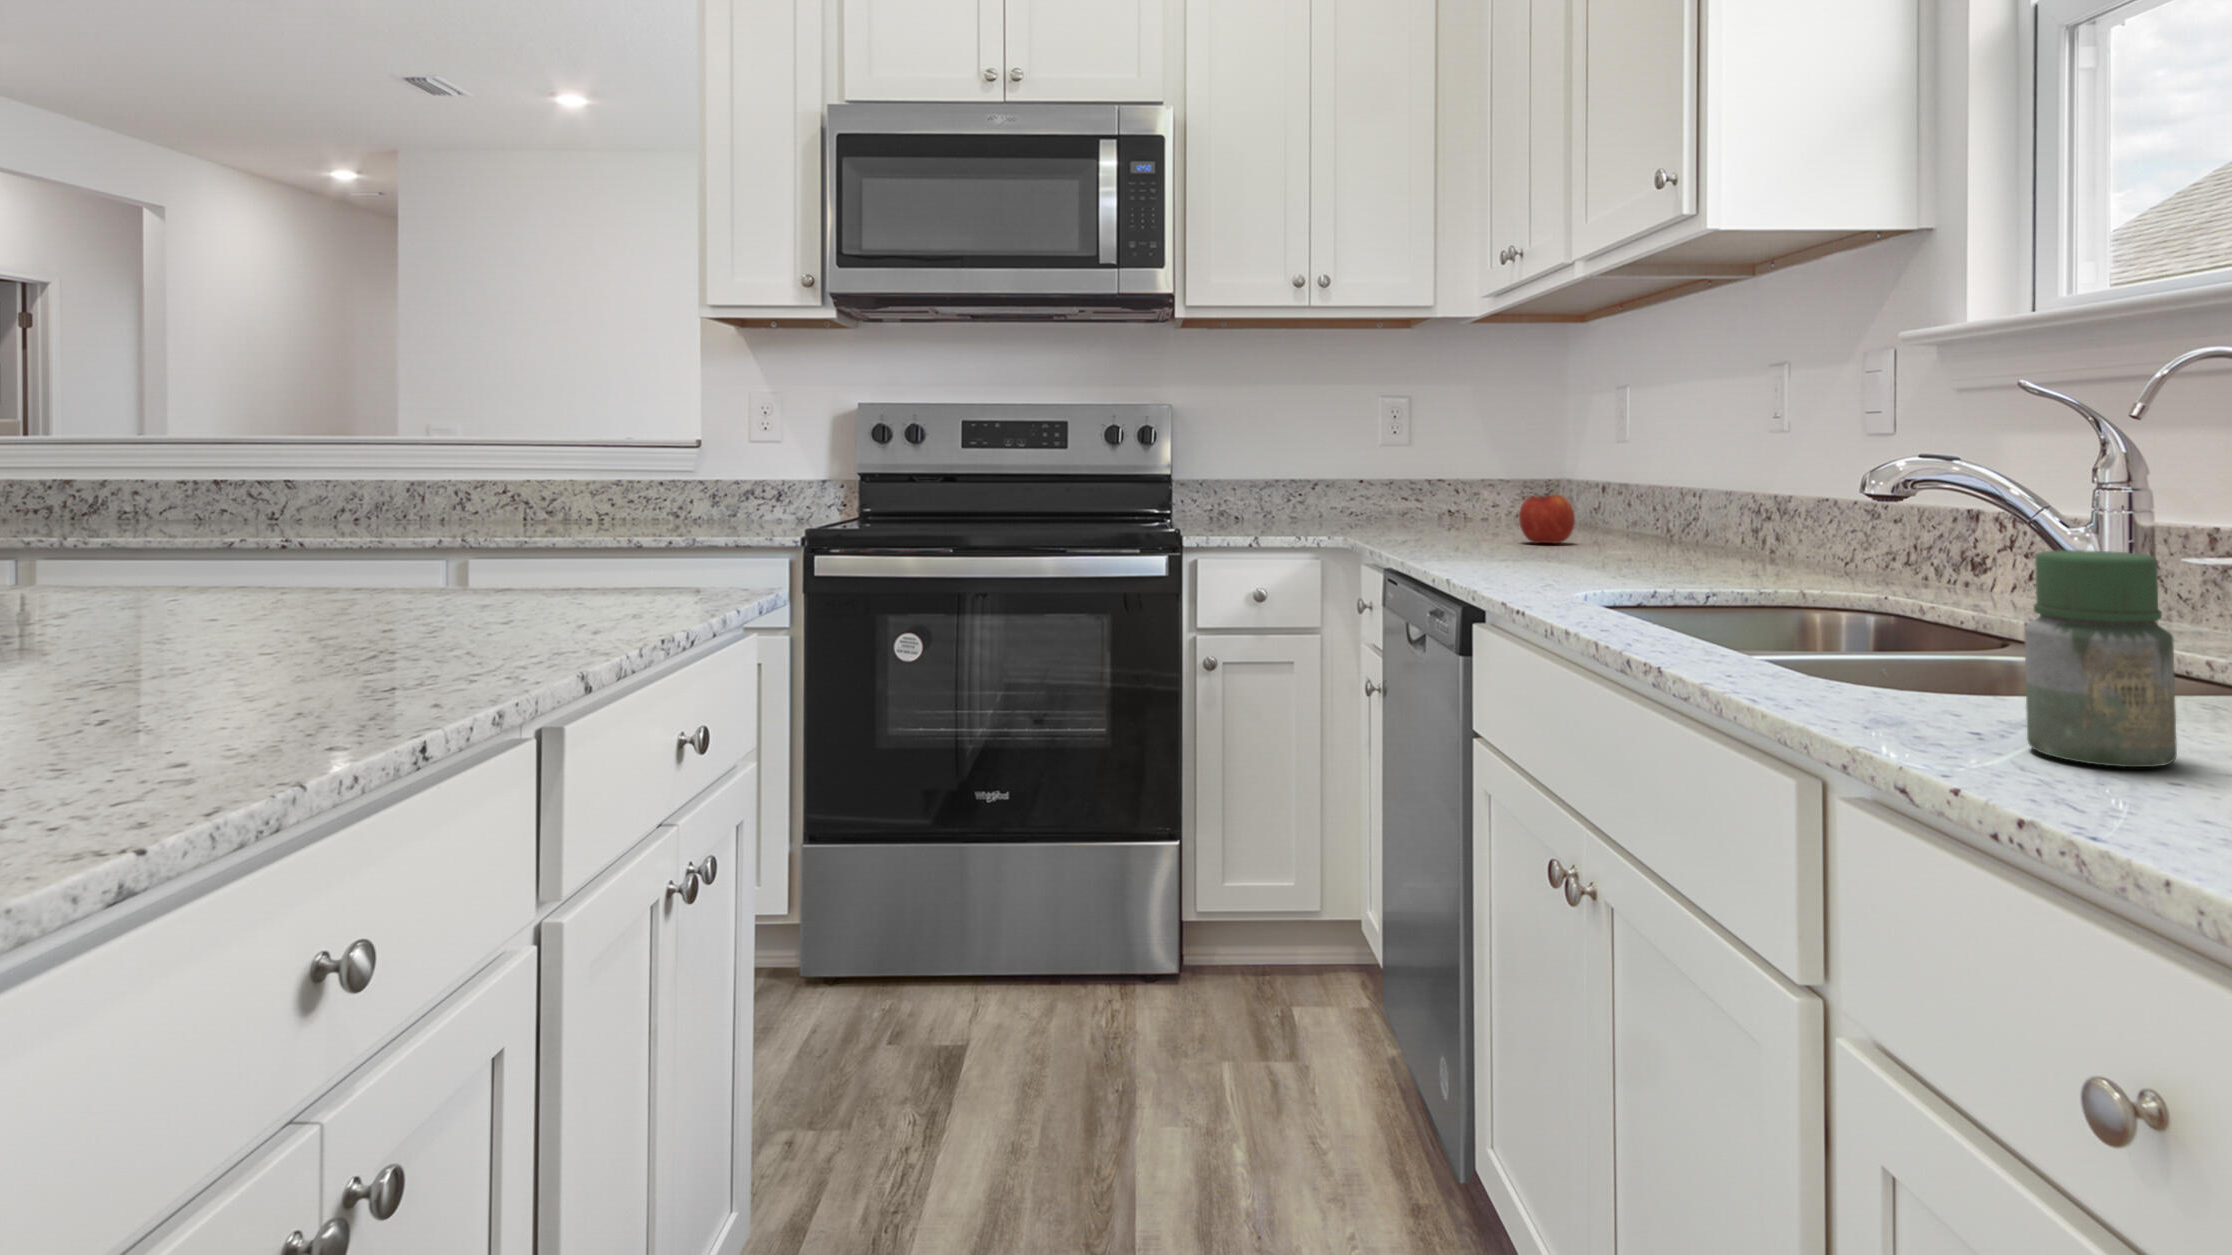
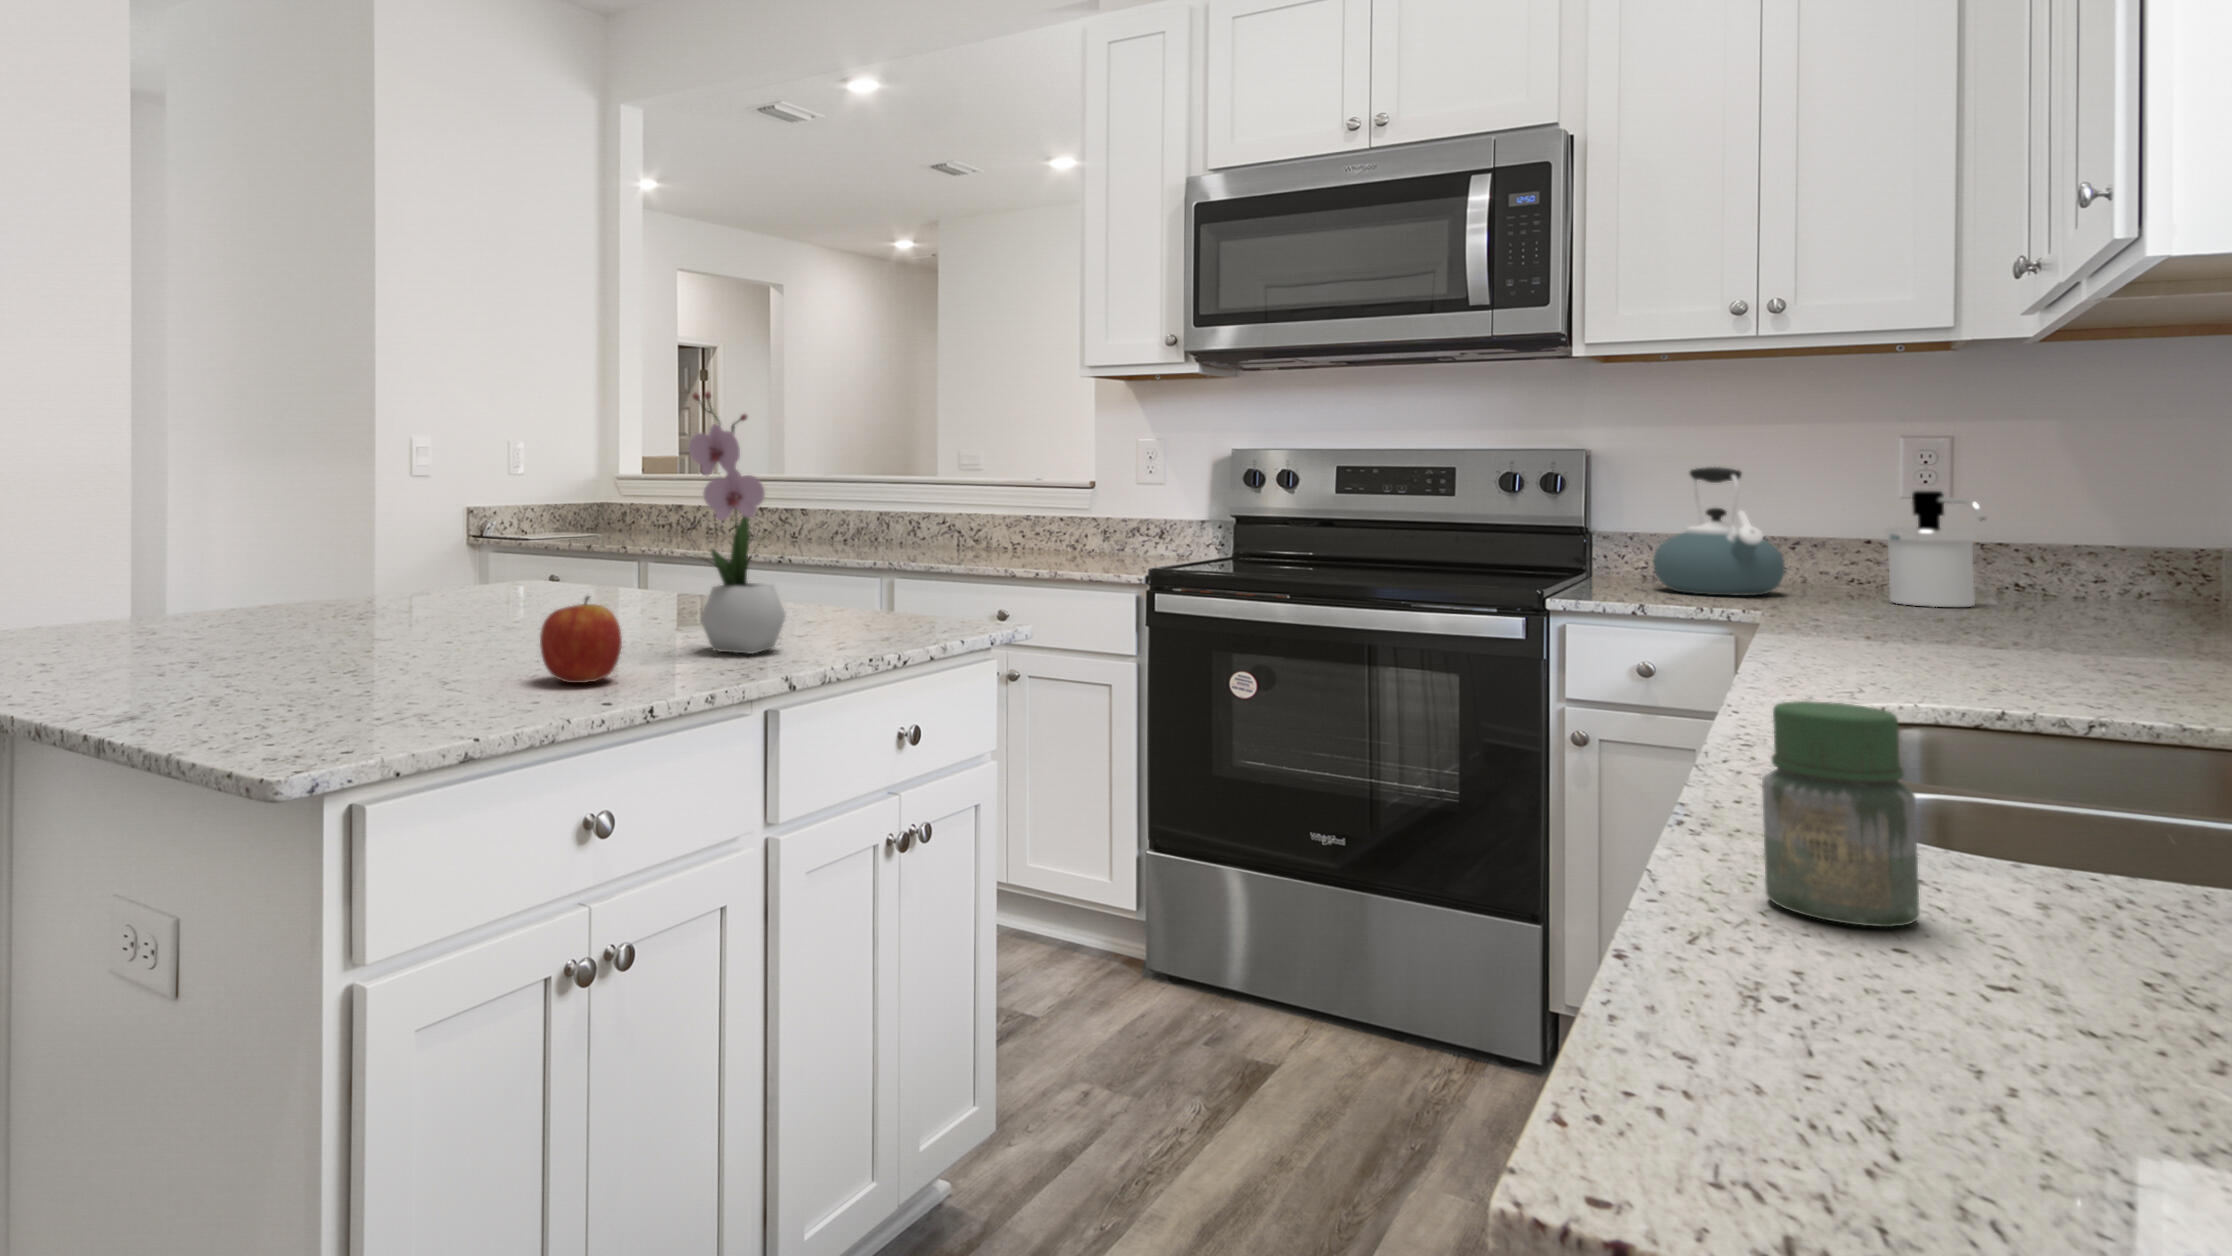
flower arrangement: none [367,242,531,657] -> present [688,392,786,654]
kettle: none [1229,421,1320,527] -> present [1653,467,1785,596]
soap dispenser: none [1386,437,1457,527] -> present [1885,491,1985,607]
apple: present [1519,490,1575,544] -> present [540,596,622,683]

